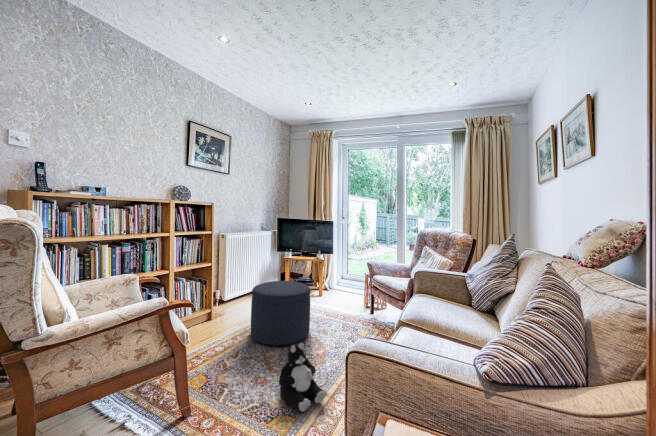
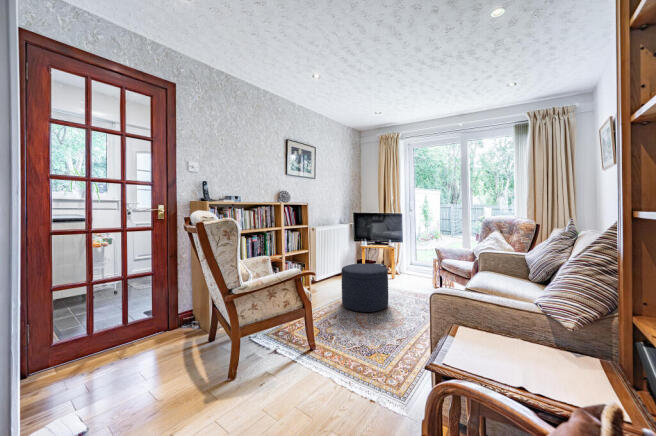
plush toy: present [279,342,327,412] -> none [373,305,410,352]

